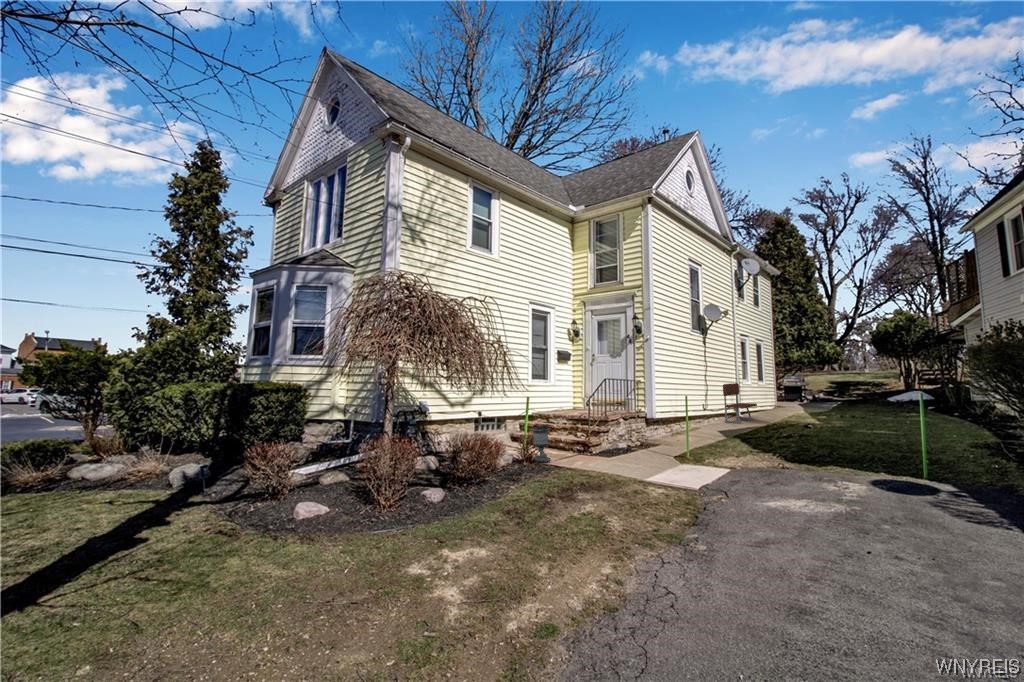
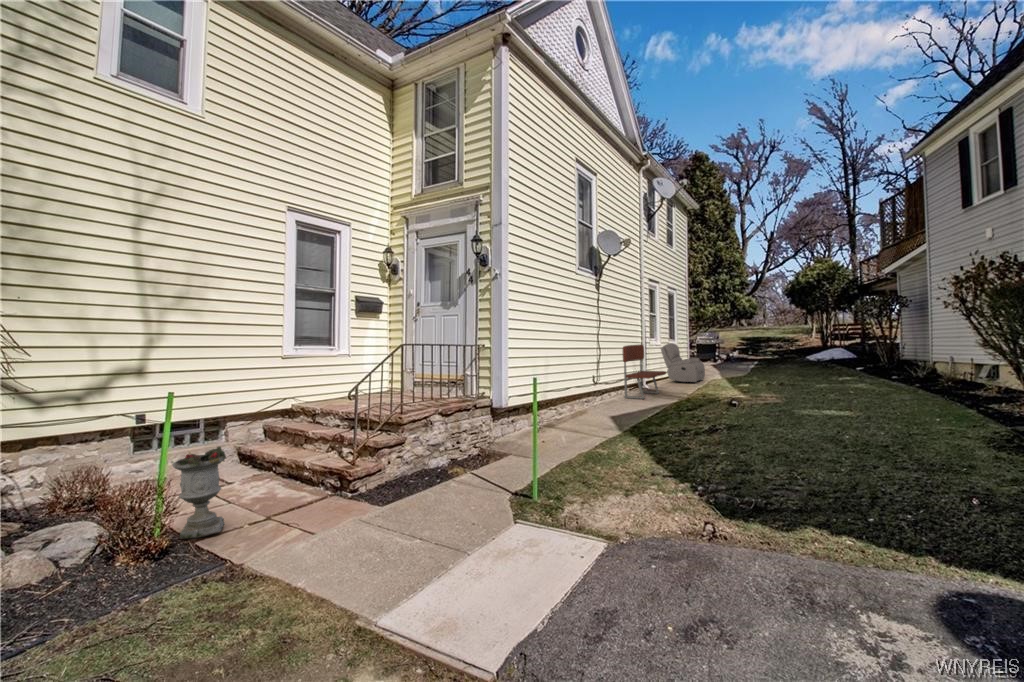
chair: none [752,383,790,414] -> present [661,343,705,383]

